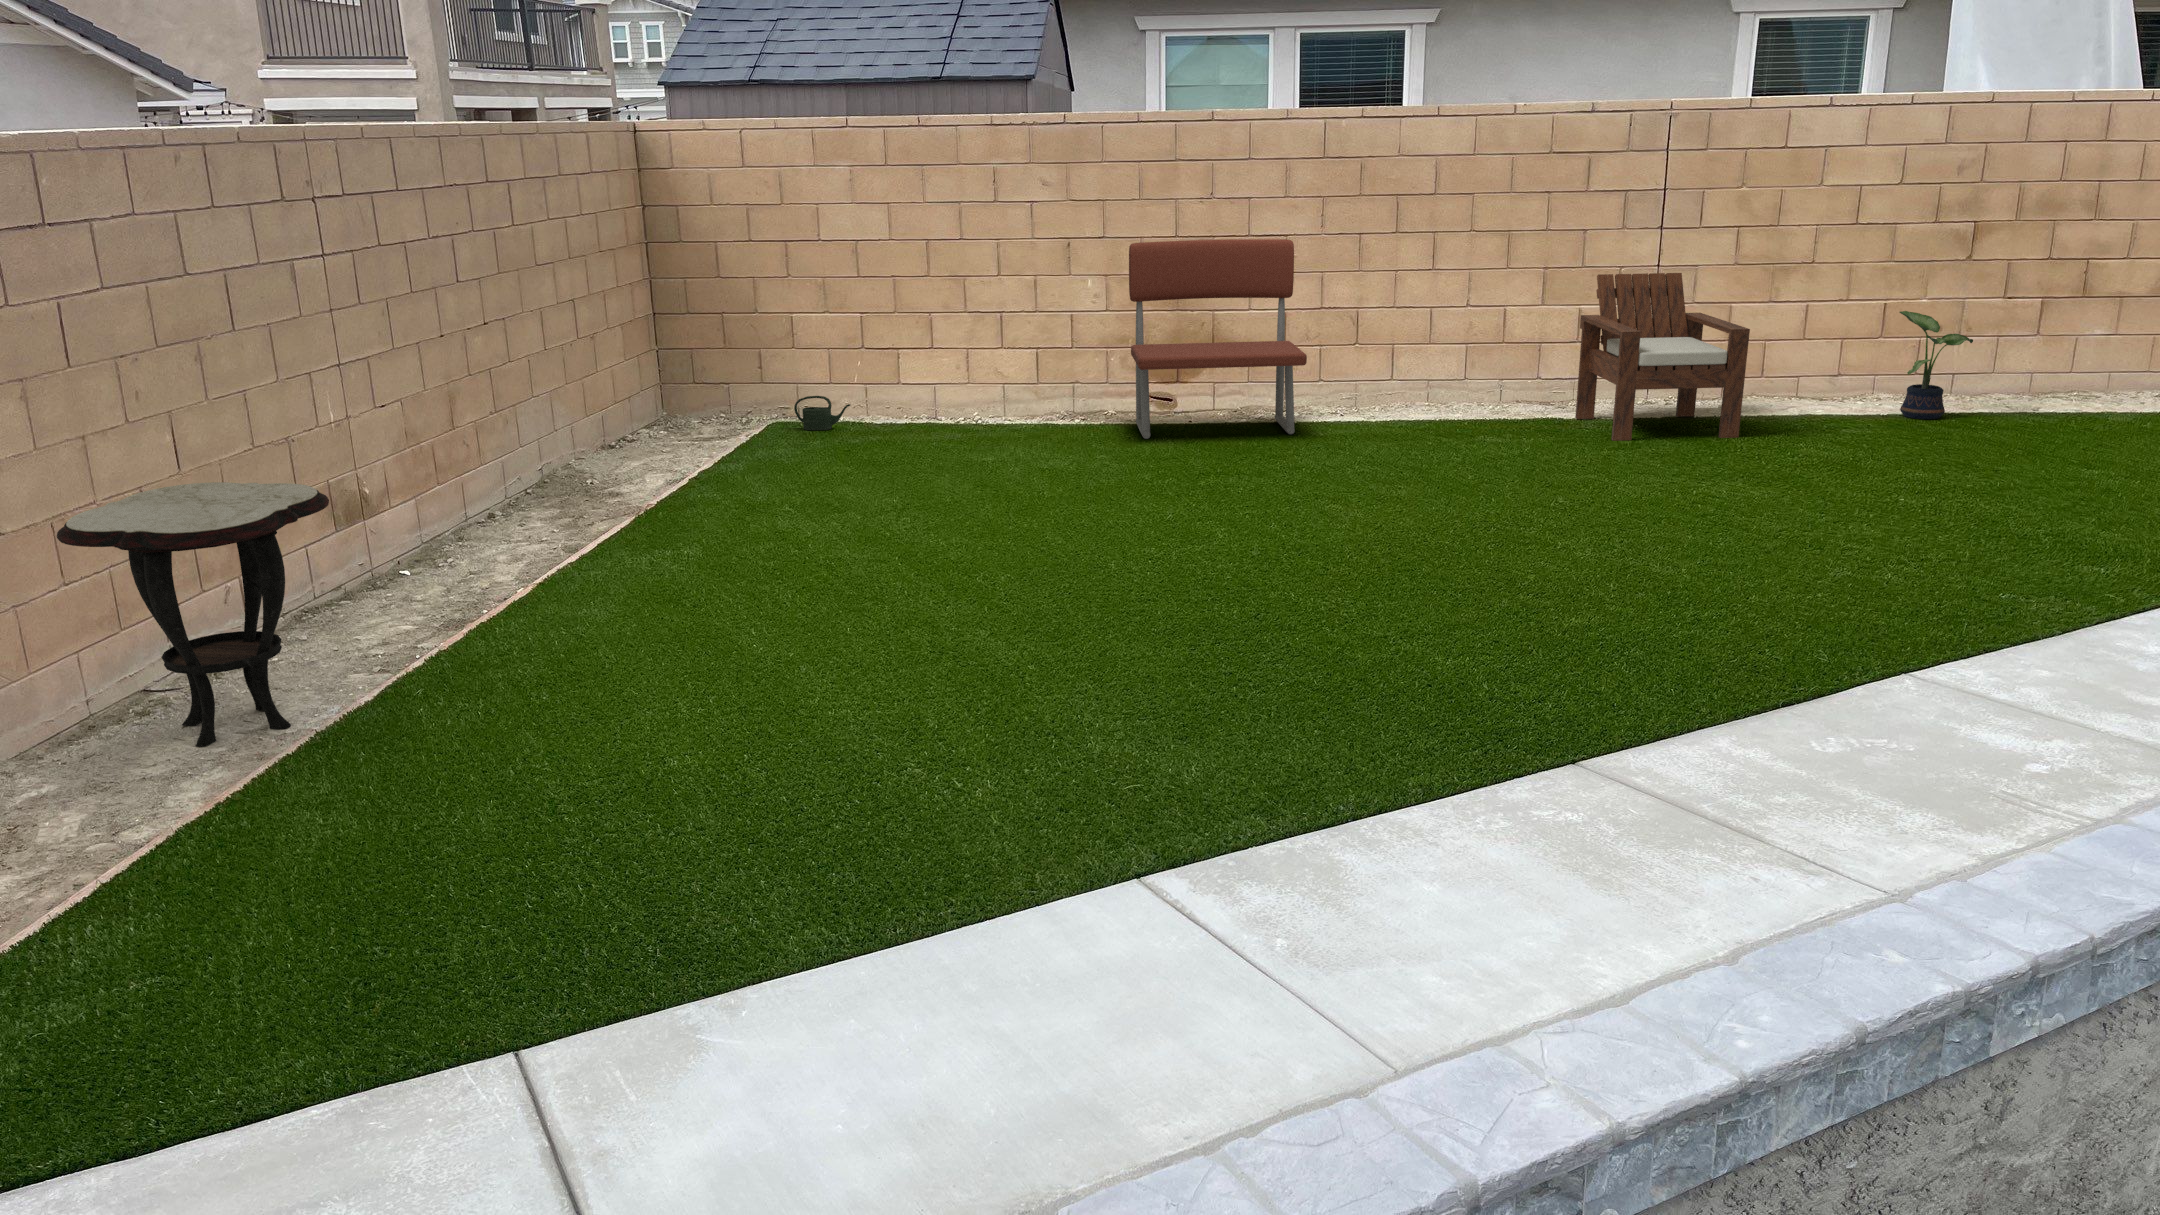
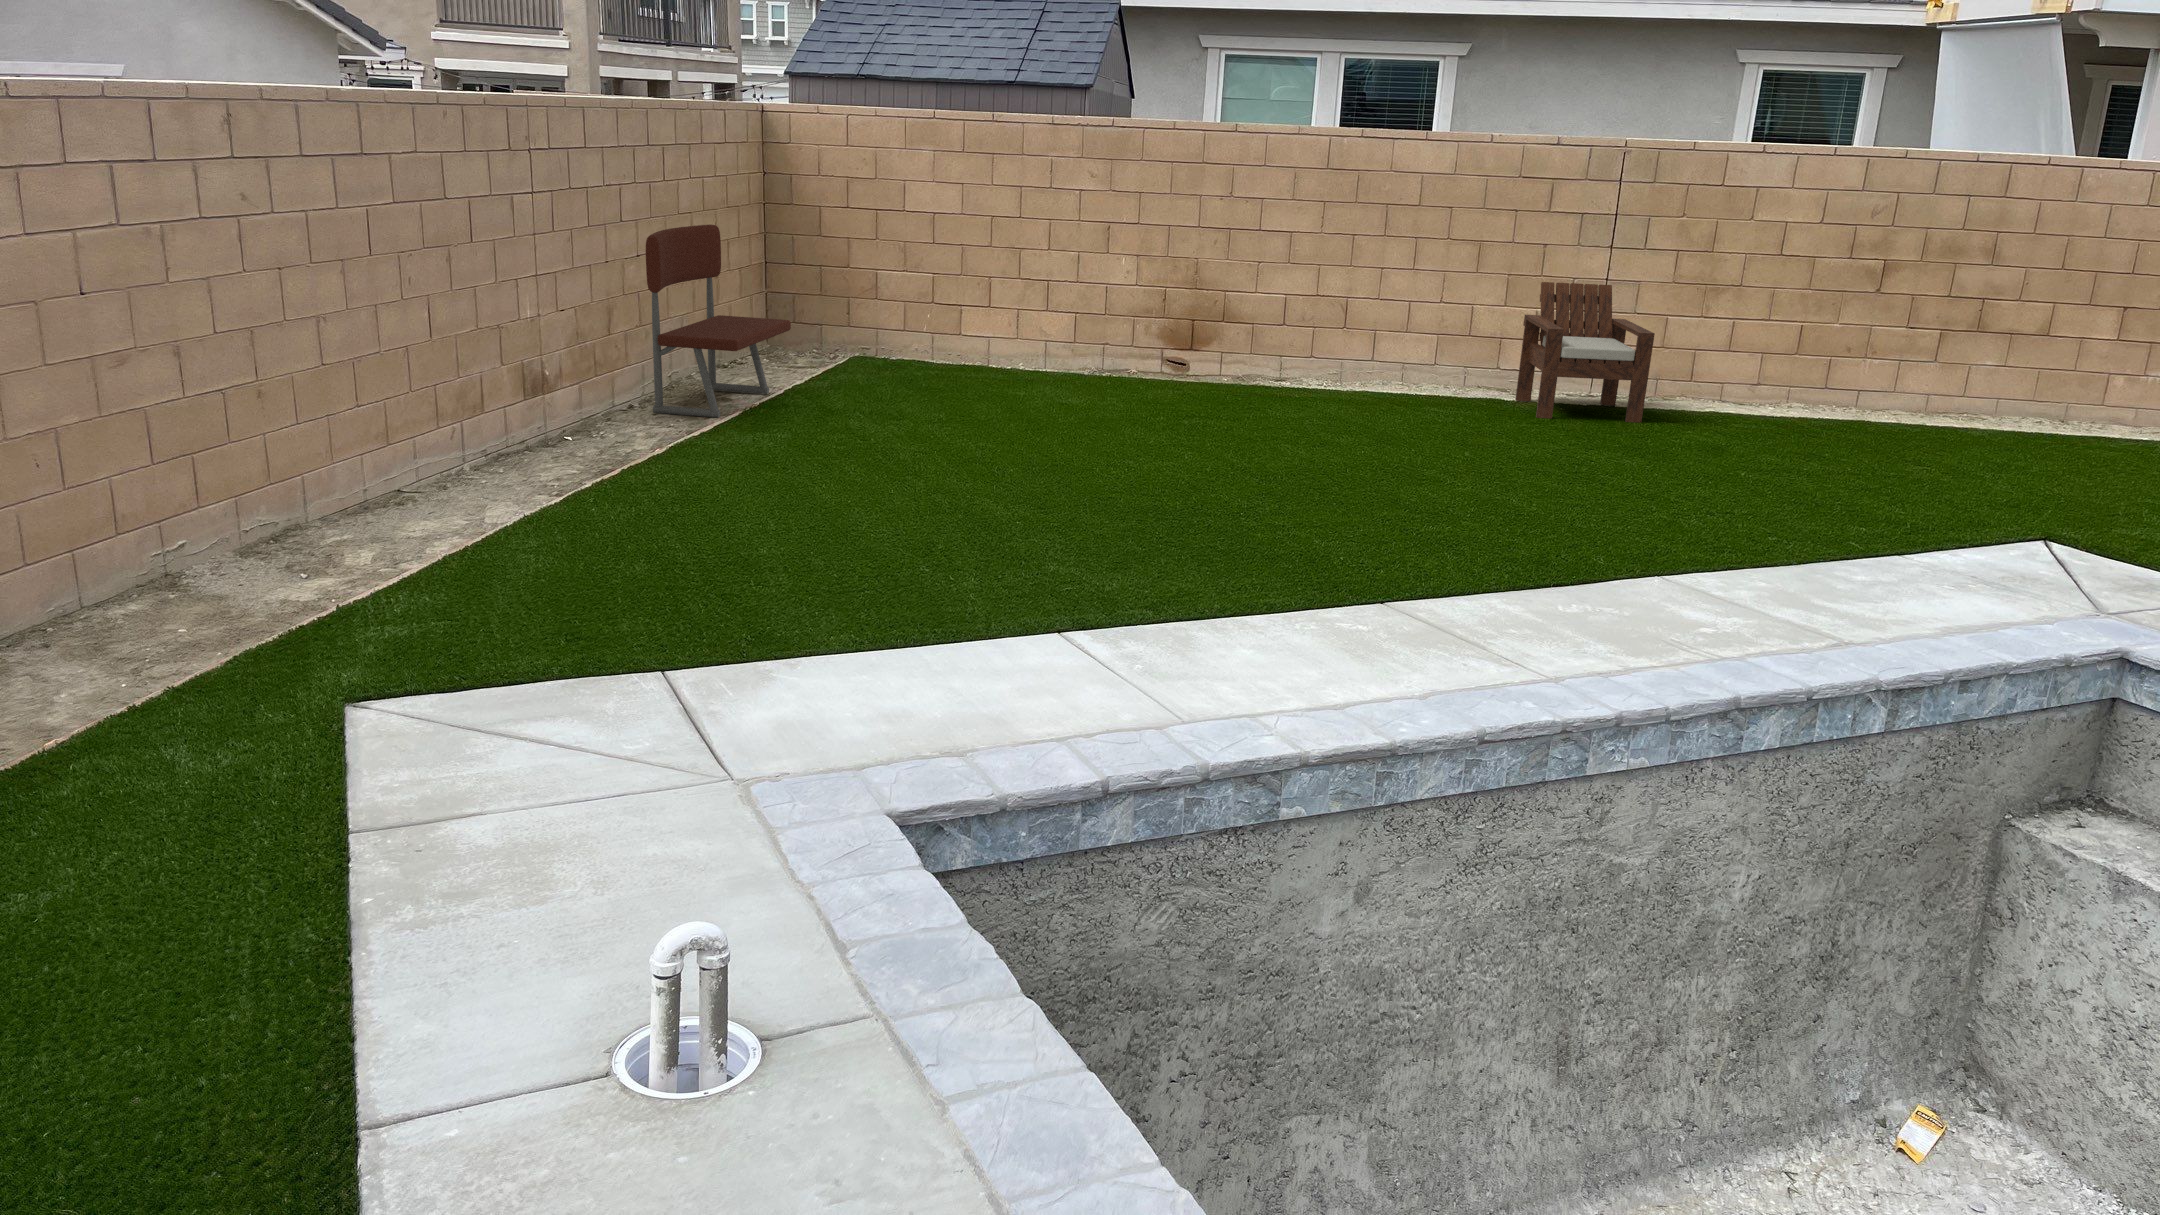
bench: present [1129,239,1307,439] -> present [646,224,791,418]
potted plant: present [1899,311,1973,419] -> none [1788,330,1852,421]
watering can: present [794,396,850,430] -> none [874,339,920,367]
side table: present [57,482,329,747] -> none [356,349,536,529]

